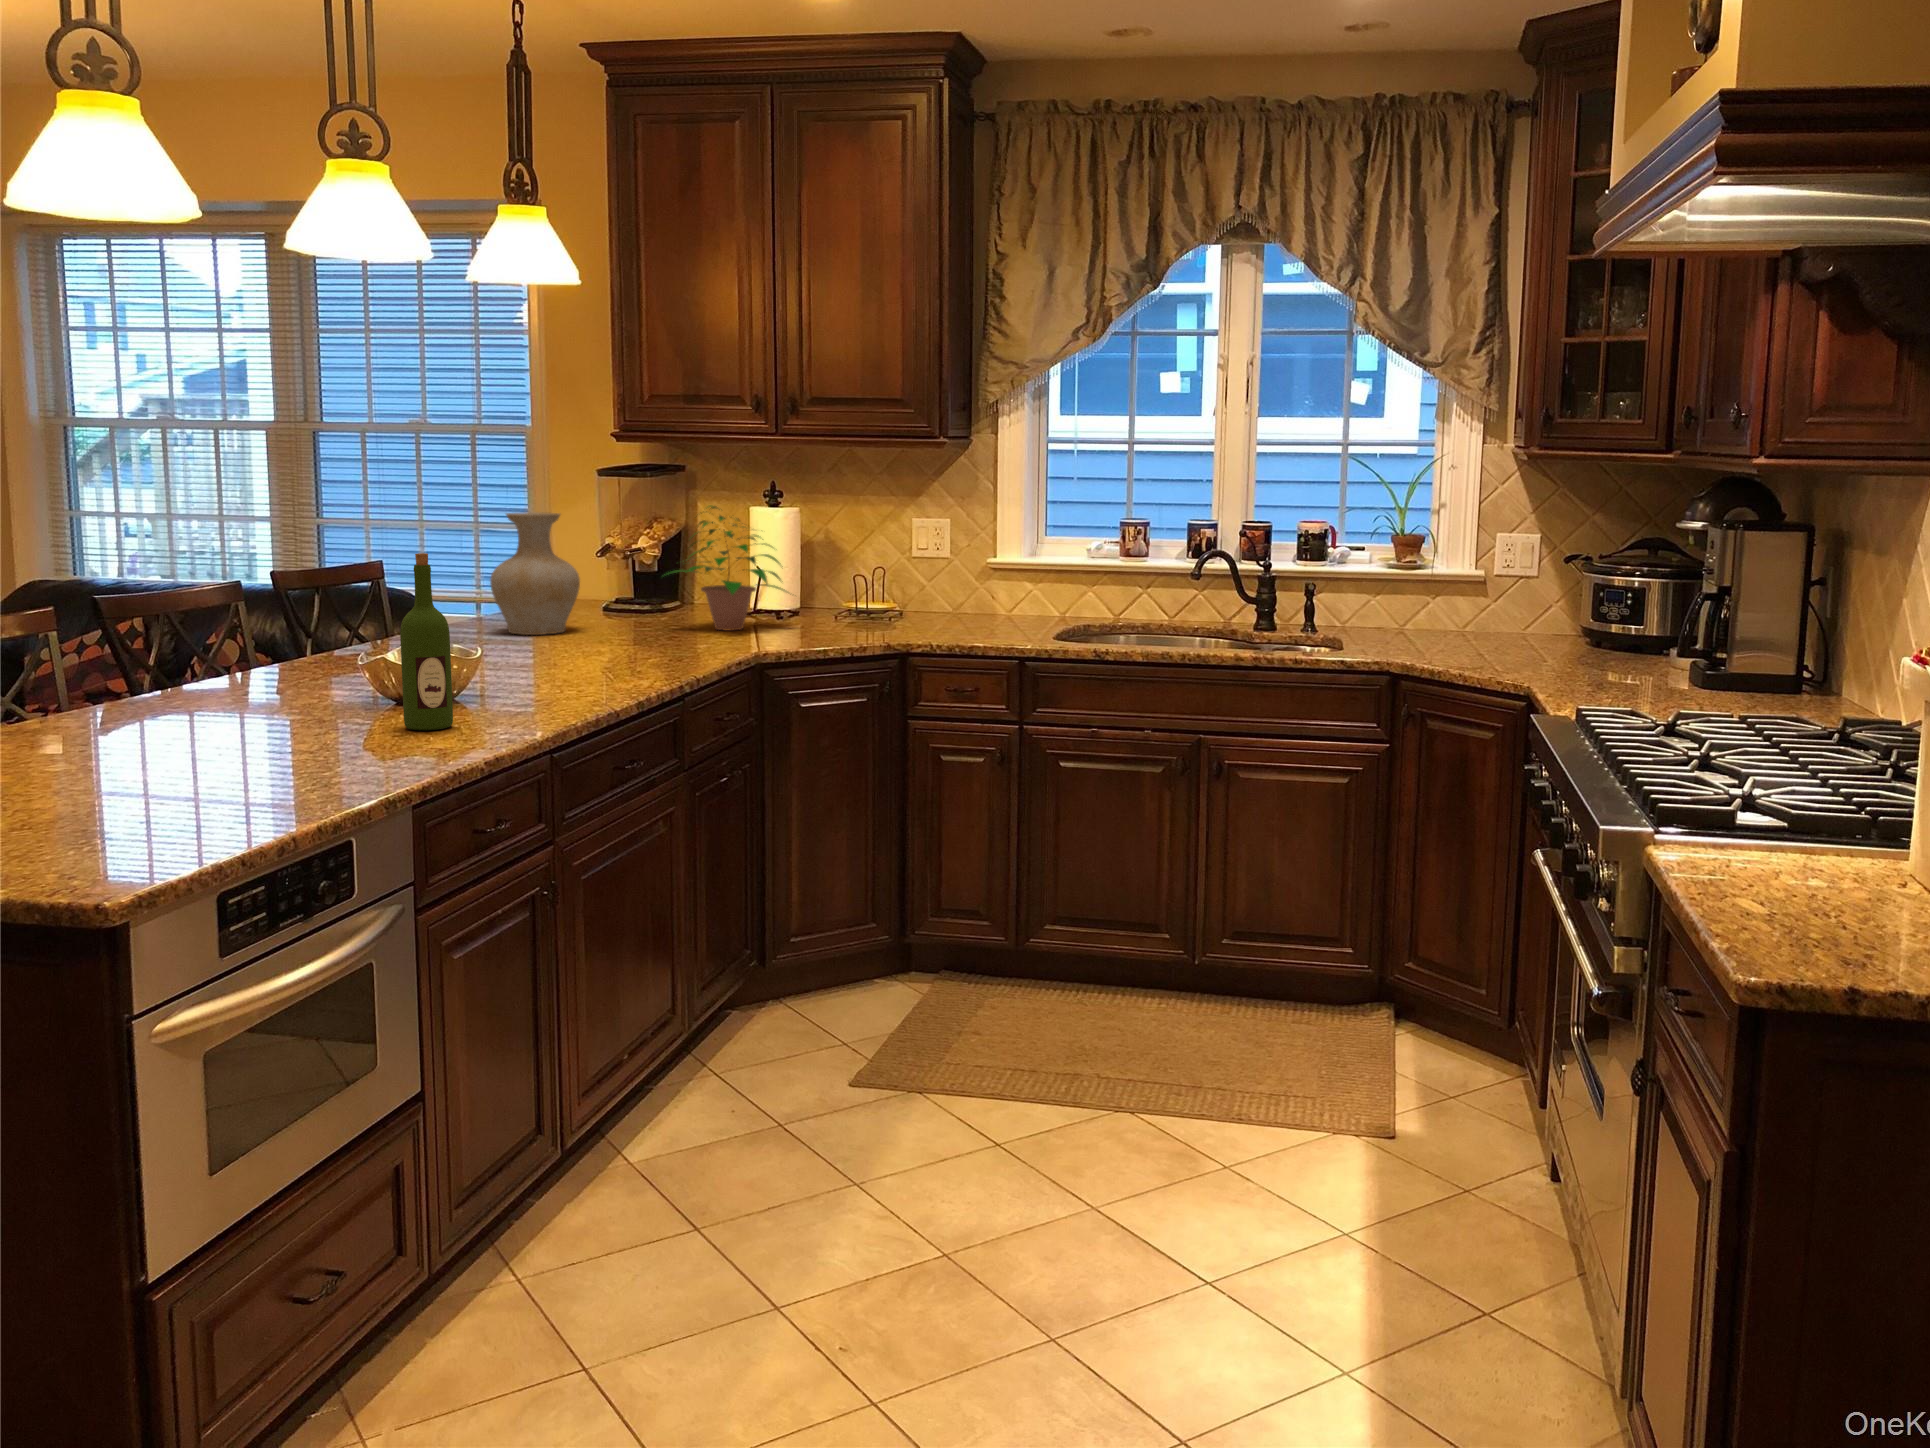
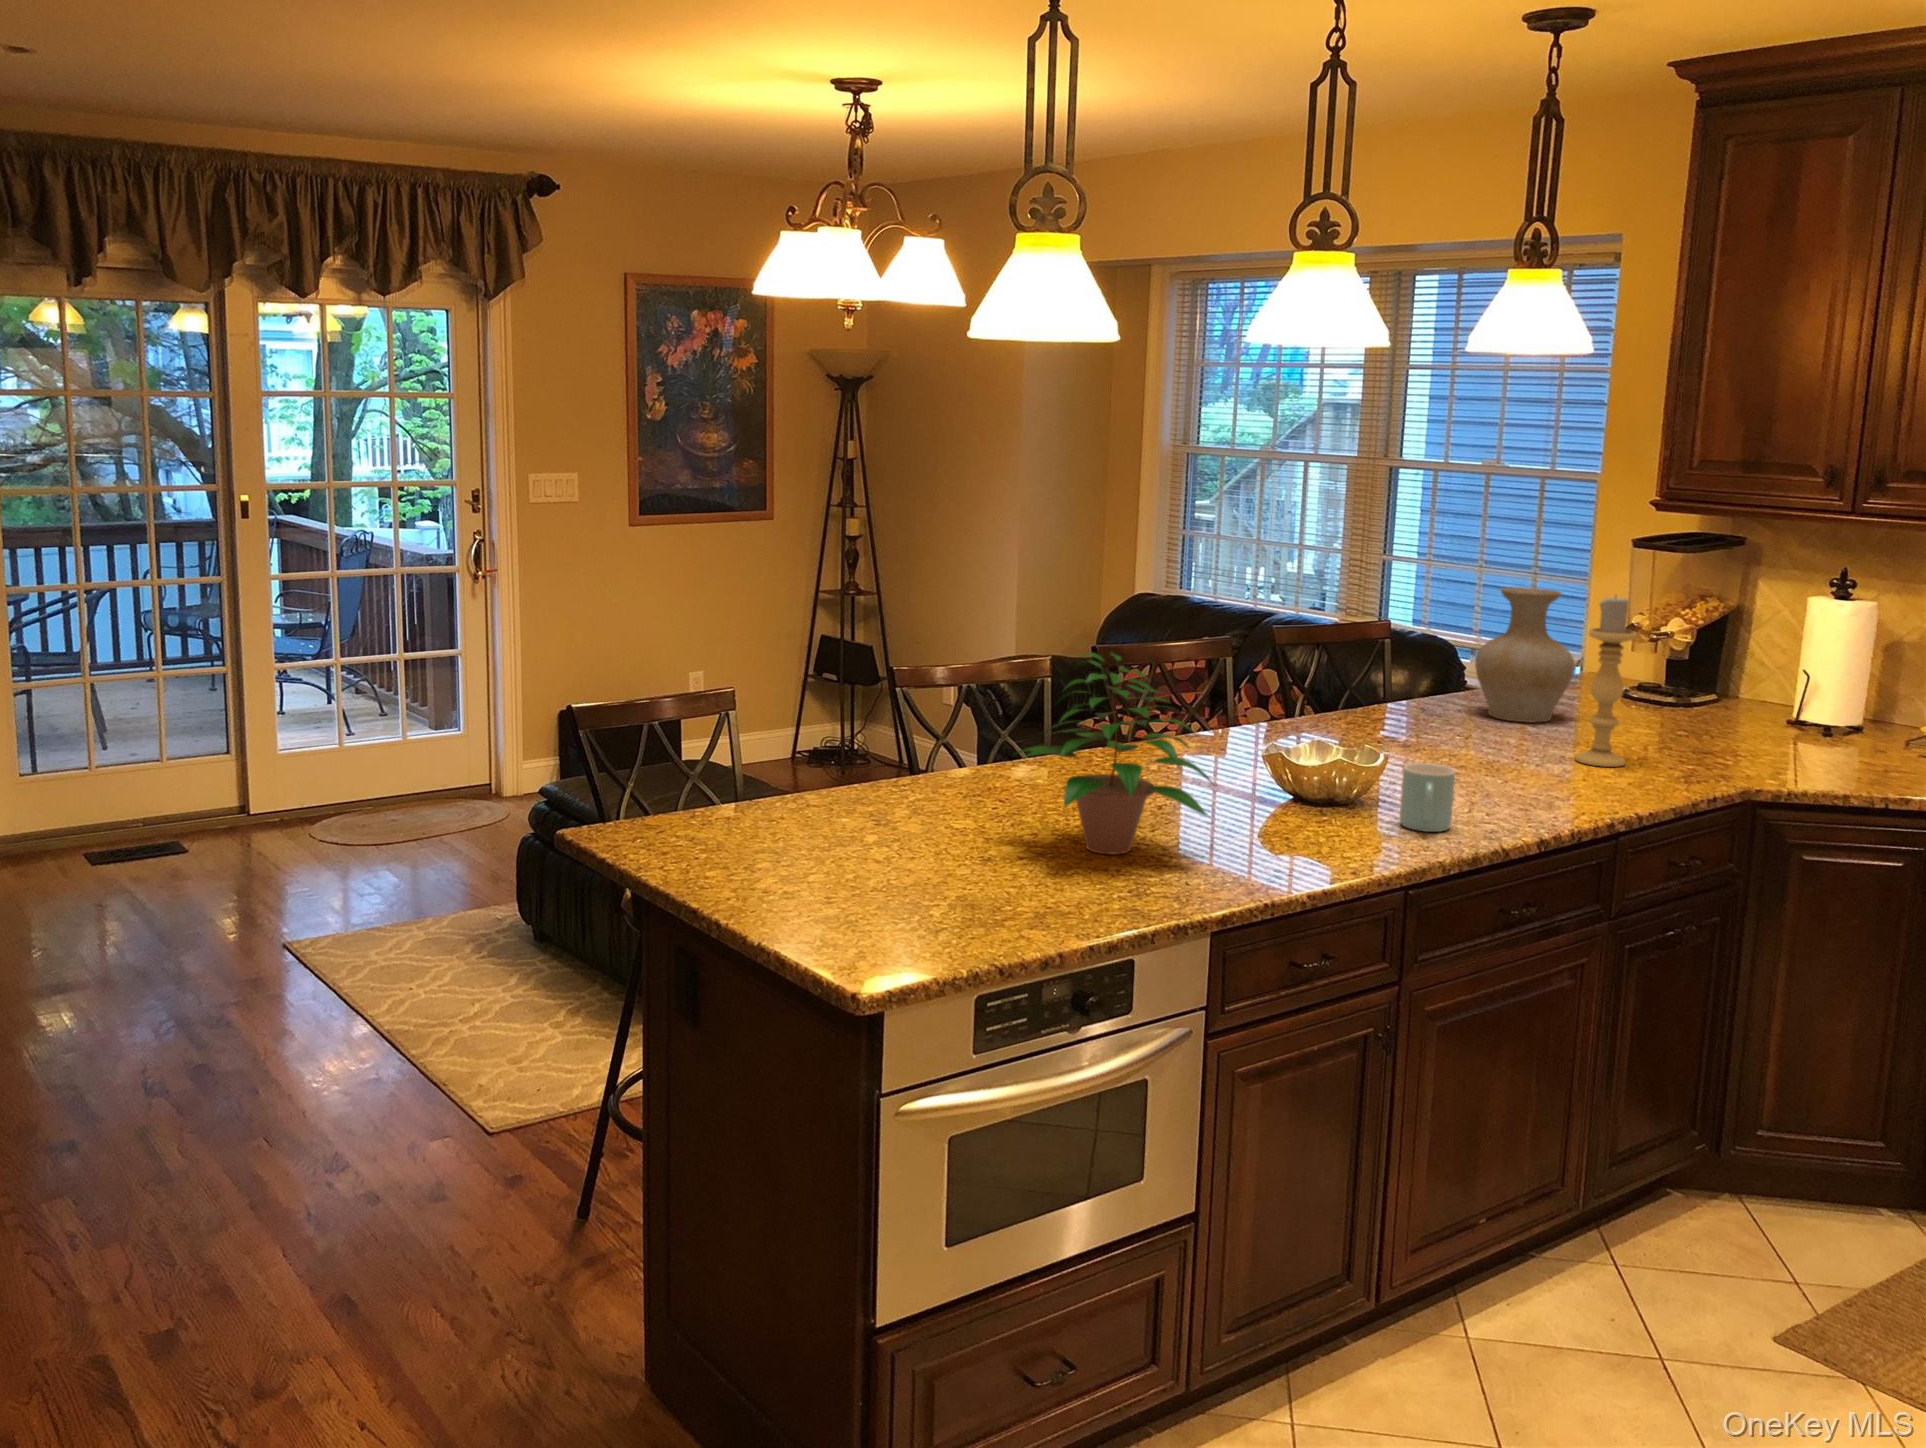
candle holder: none [611,501,654,653] -> present [1575,597,1636,767]
potted plant: present [666,506,787,630] -> present [1015,653,1213,854]
wine bottle: present [400,553,453,730] -> none [1271,662,1325,842]
mug: none [511,647,560,708] -> present [1400,763,1455,832]

